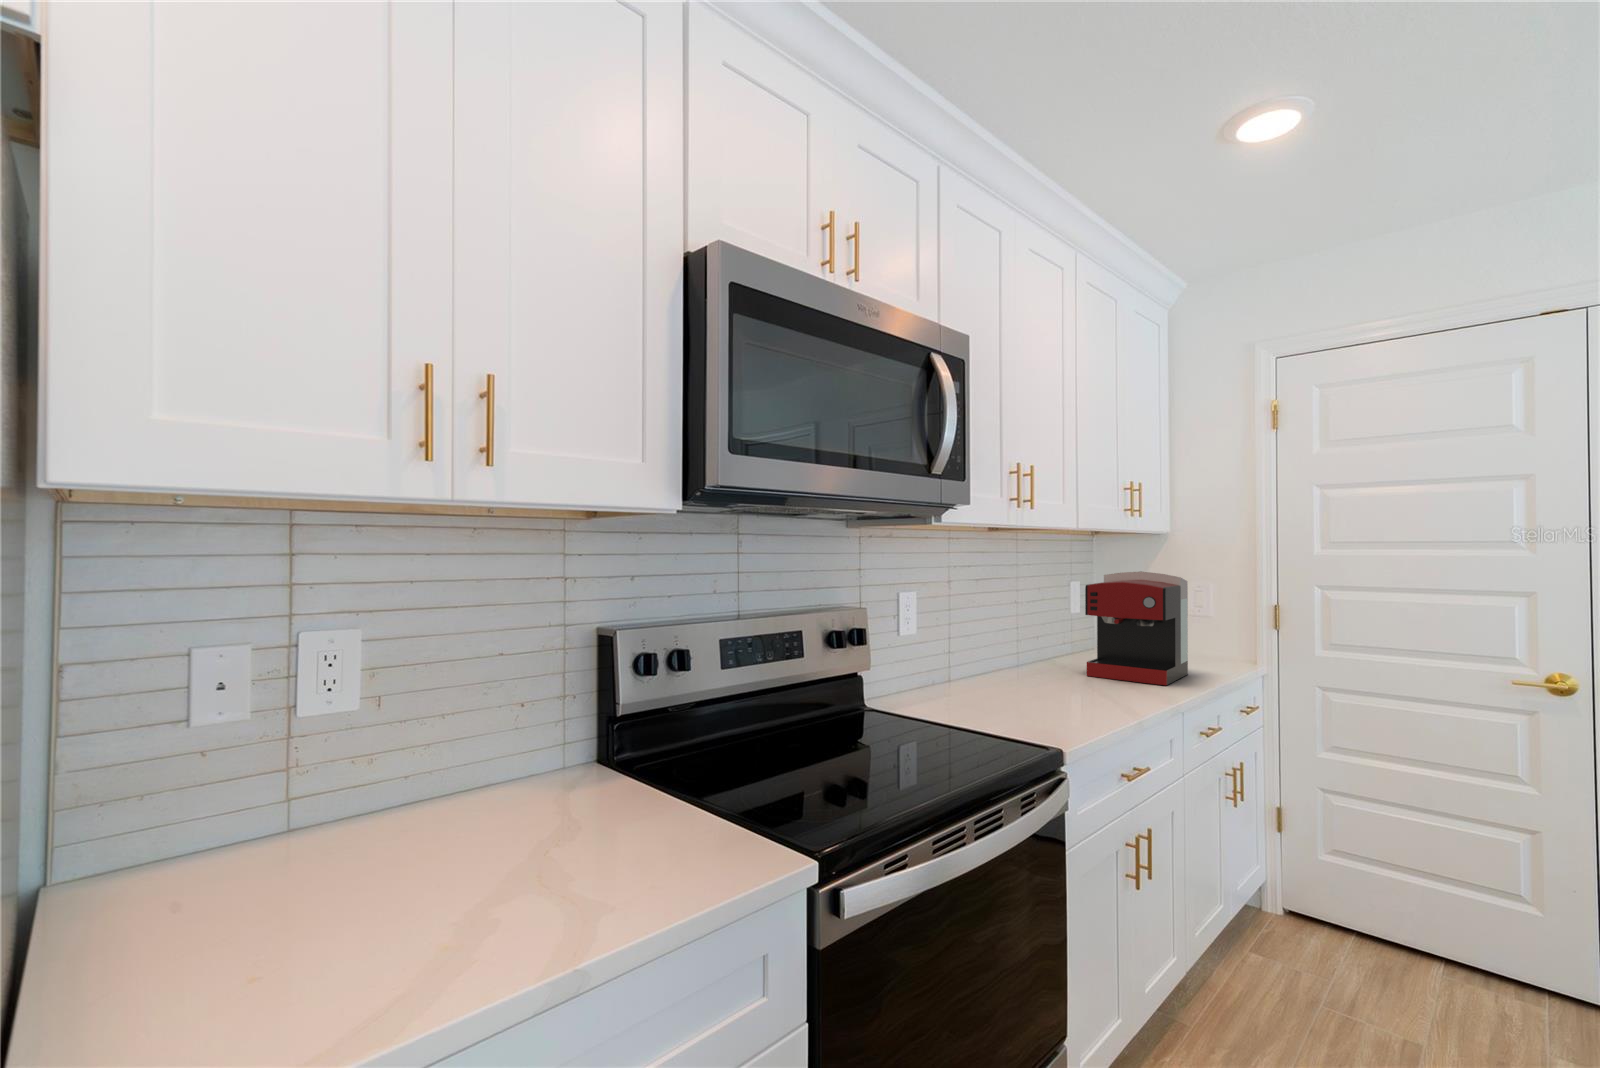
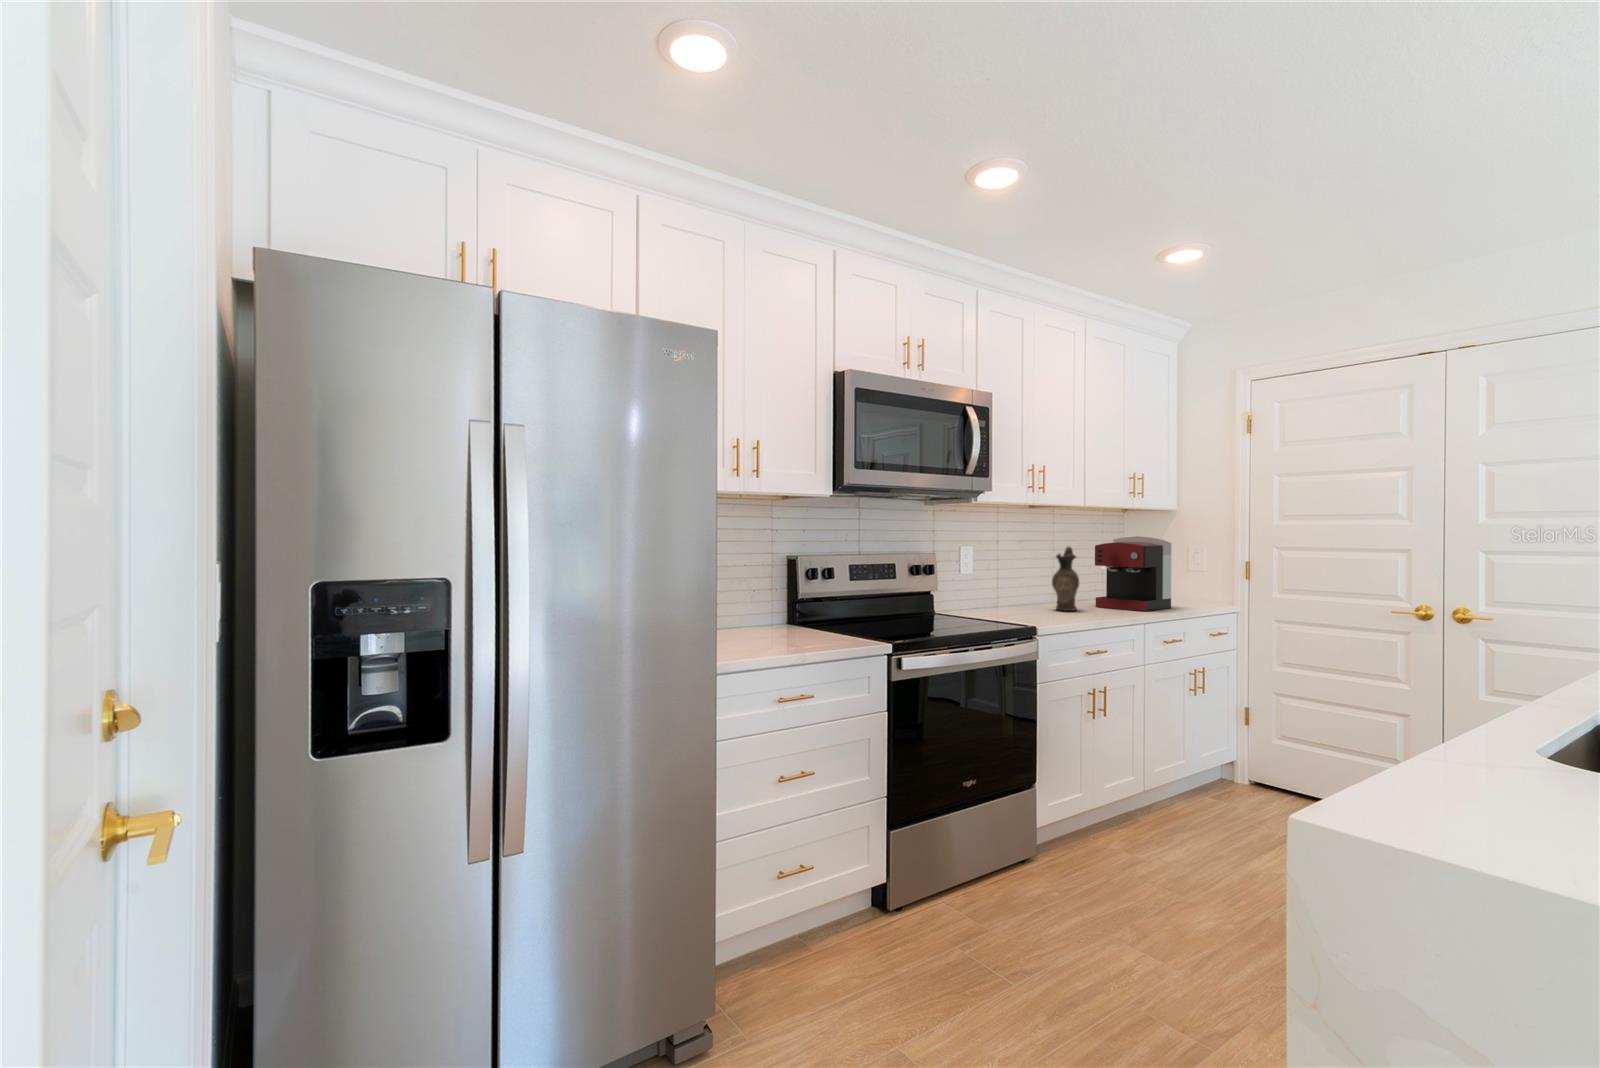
ceramic pitcher: none [1035,589,1078,689] -> present [1052,547,1079,611]

